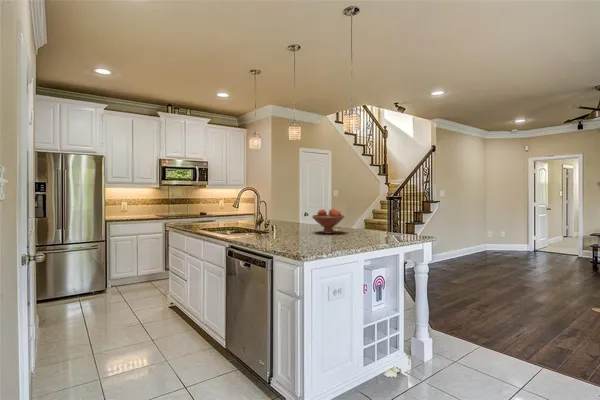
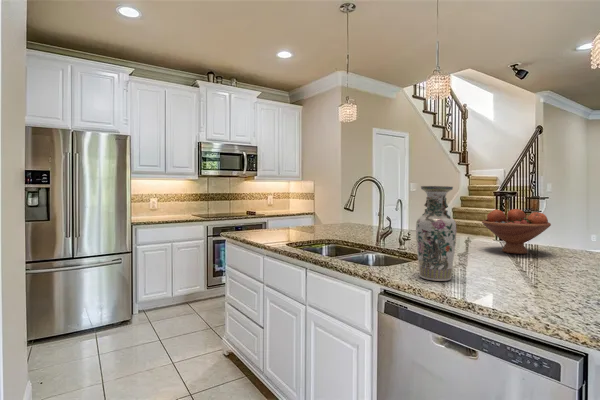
vase: none [253,197,271,243] -> present [416,186,457,281]

